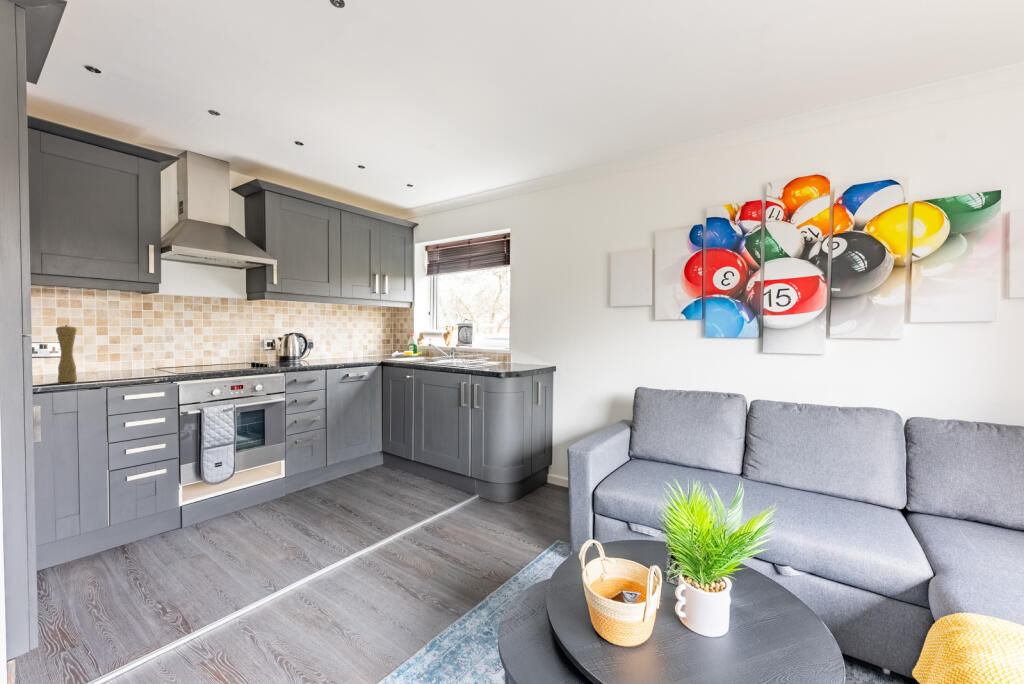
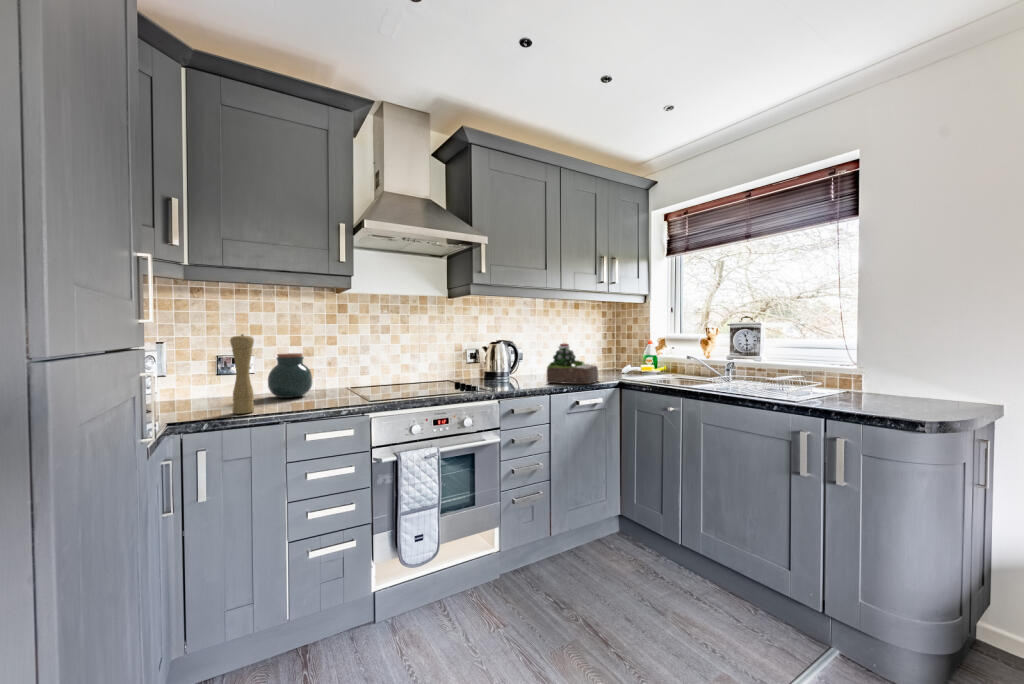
succulent plant: none [327,336,367,363] -> present [547,344,598,384]
jar: none [80,341,123,374] -> present [268,353,313,398]

